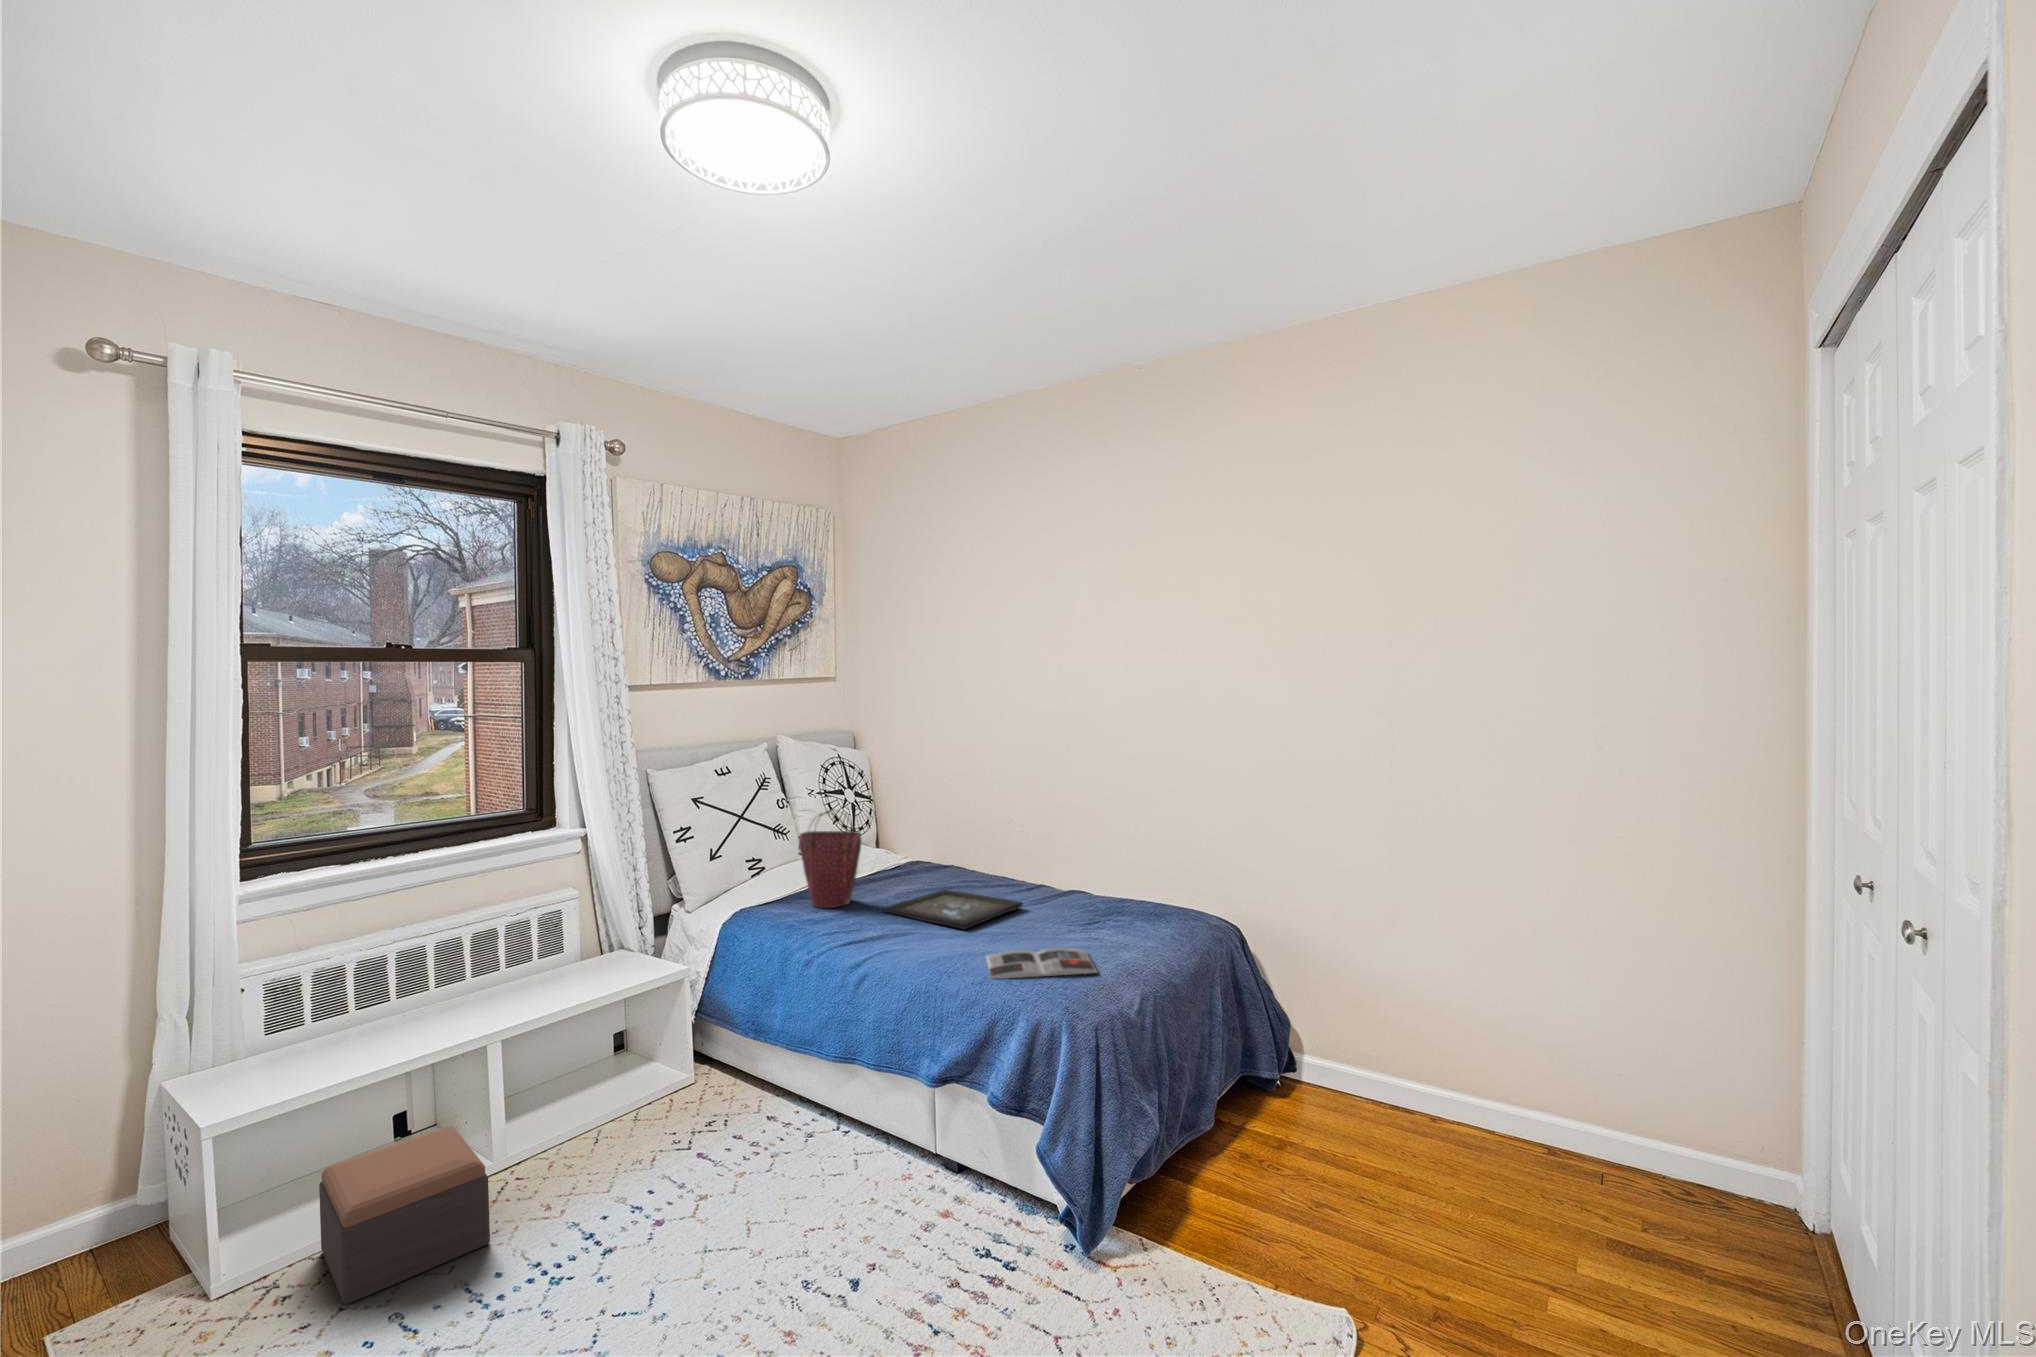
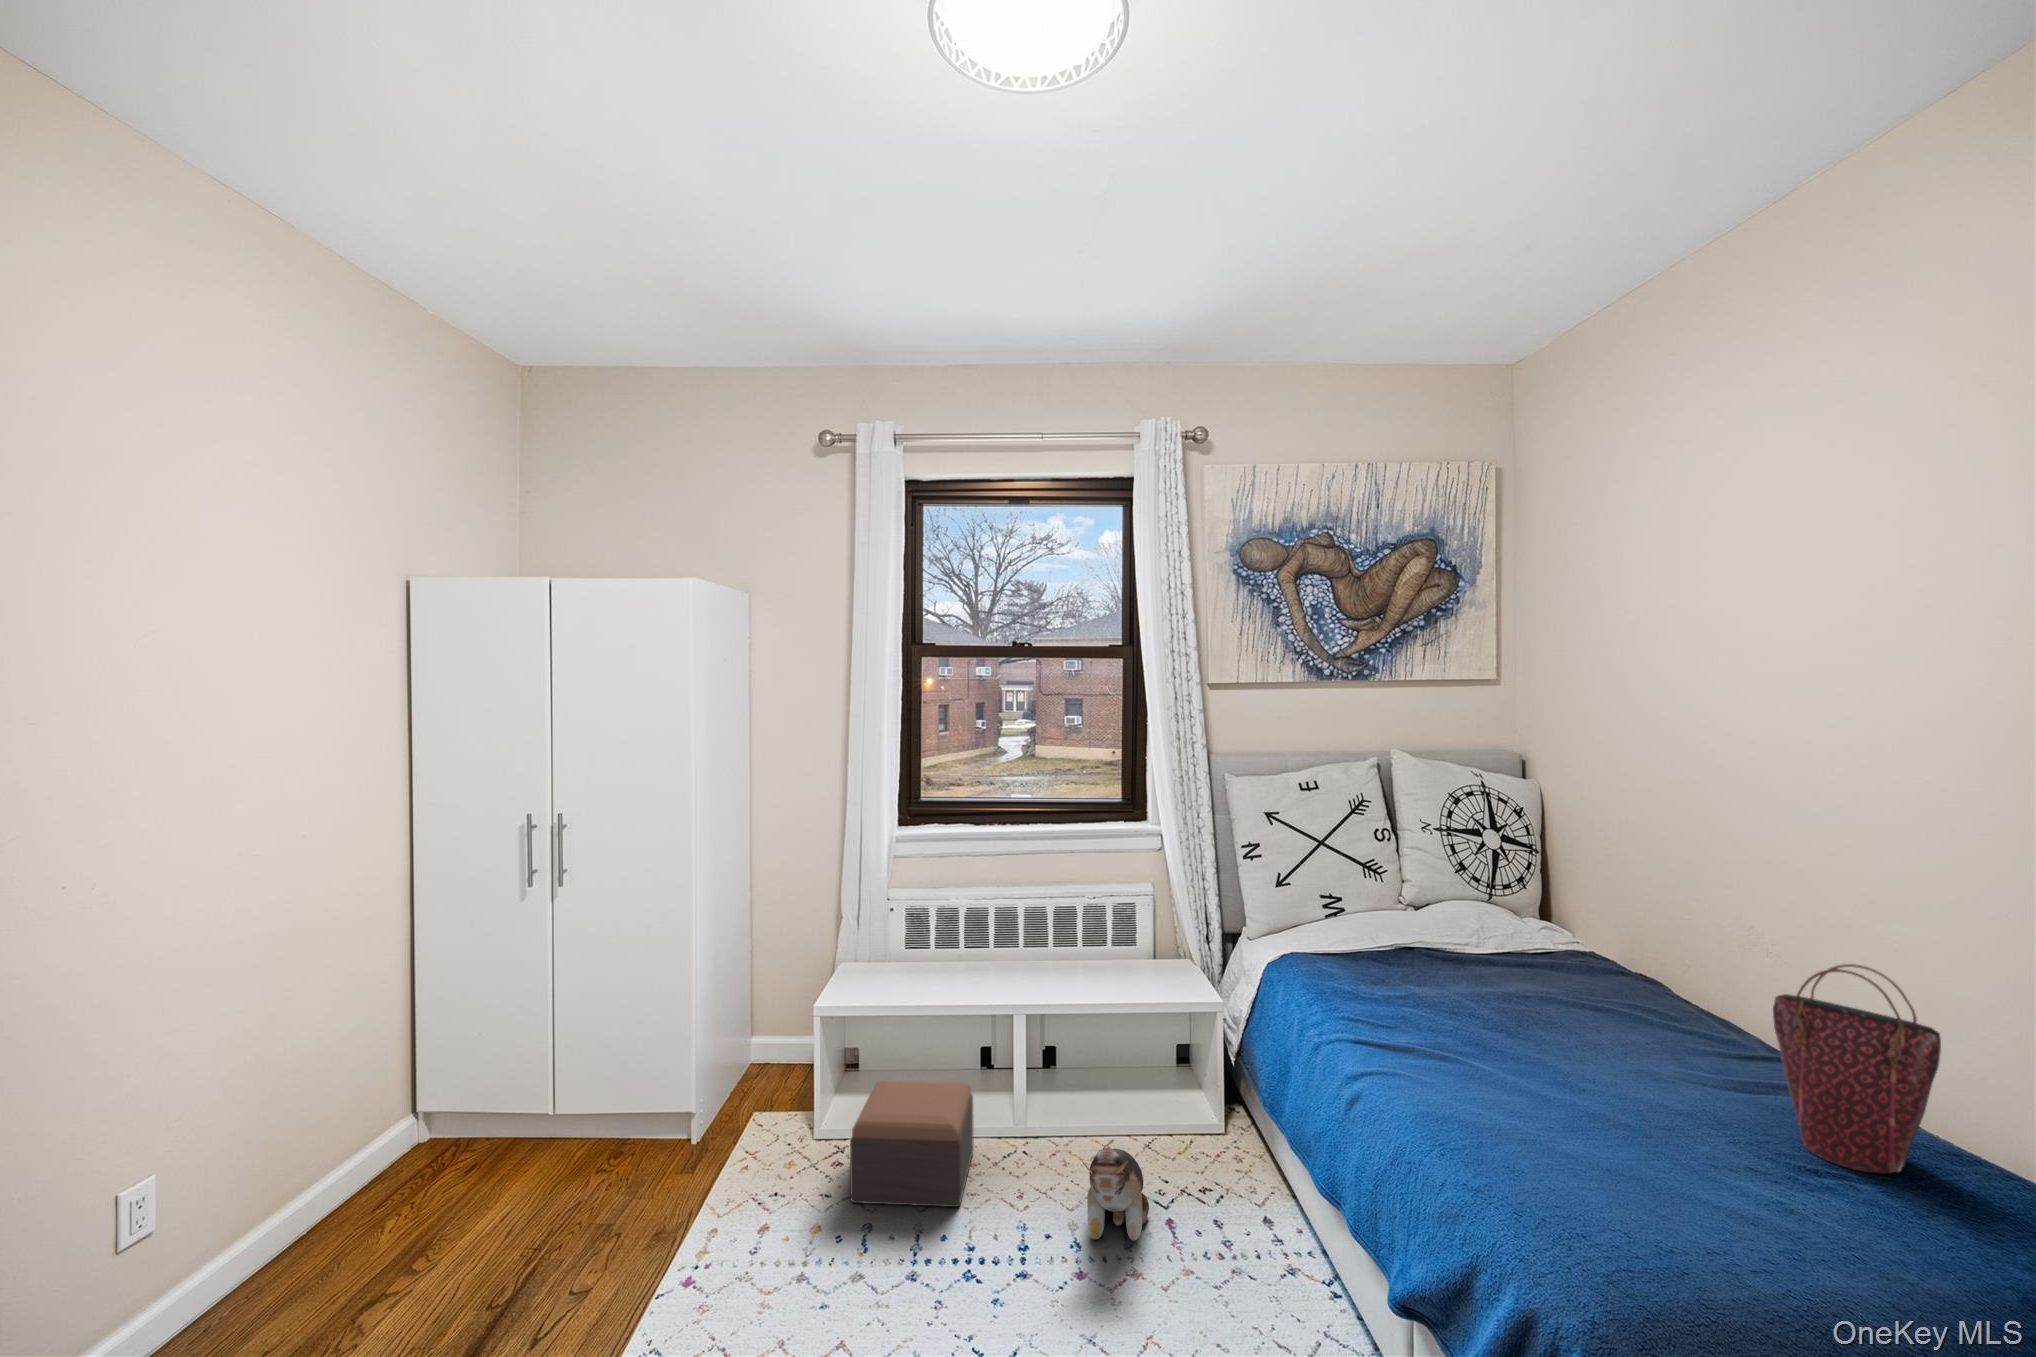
handbag: present [799,810,861,908] -> present [1773,964,1941,1173]
tray: present [883,889,1023,929] -> none [1458,997,1694,1066]
magazine: present [986,948,1097,979] -> none [1508,1118,1739,1227]
plush toy: none [628,1107,692,1199] -> present [1082,1146,1149,1241]

